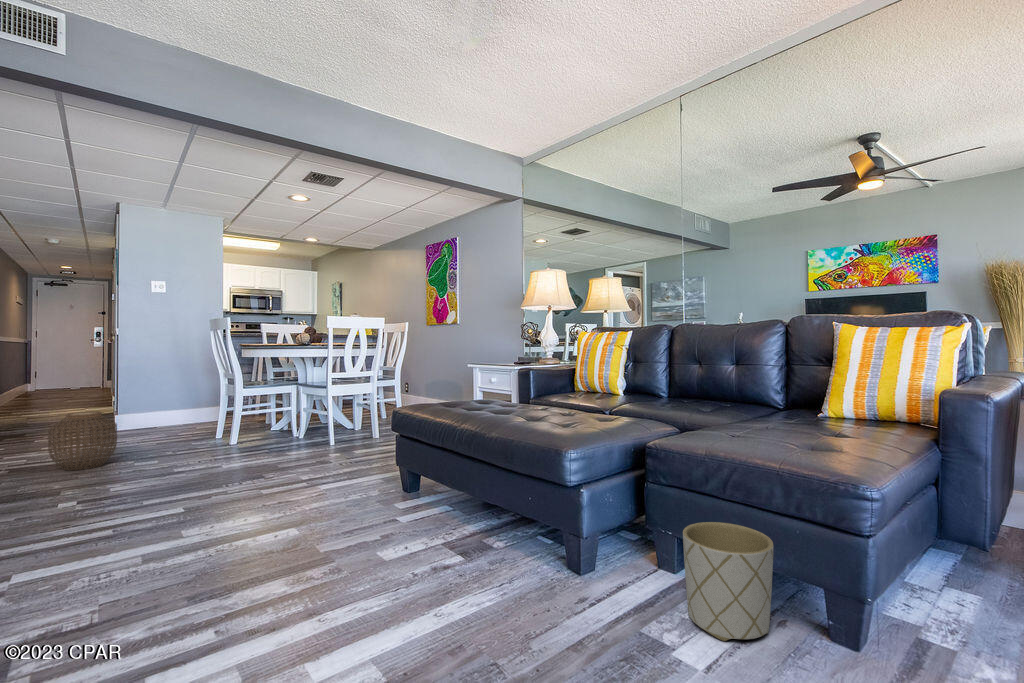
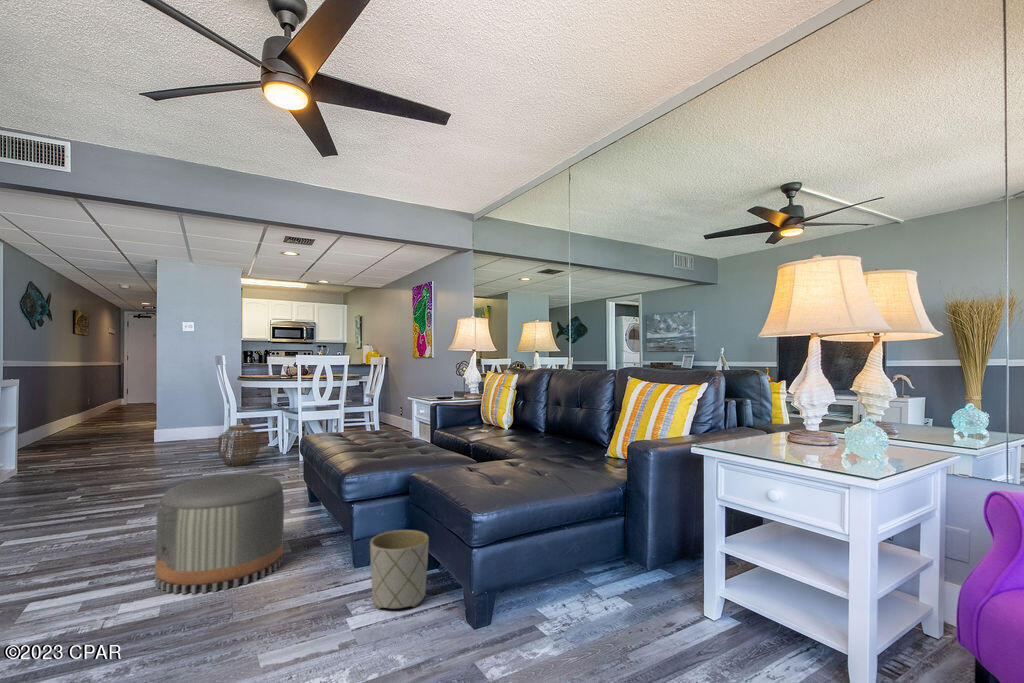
woven basket: present [48,411,117,470] -> present [218,425,260,466]
pouf: none [321,455,490,643] -> present [155,474,284,594]

